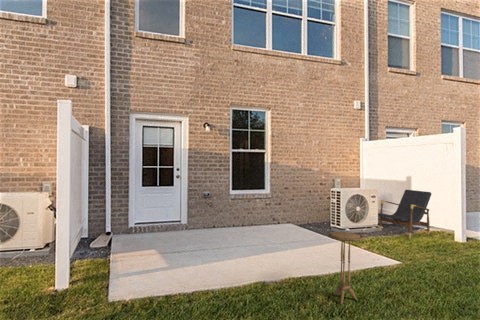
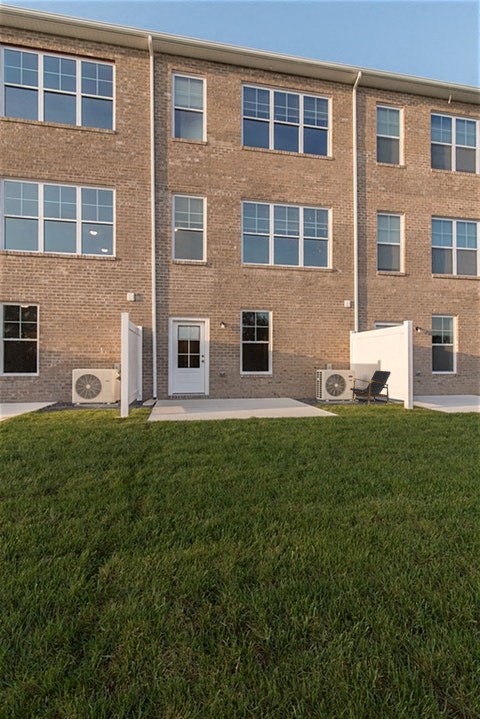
side table: present [328,232,364,305] -> none [267,386,287,424]

